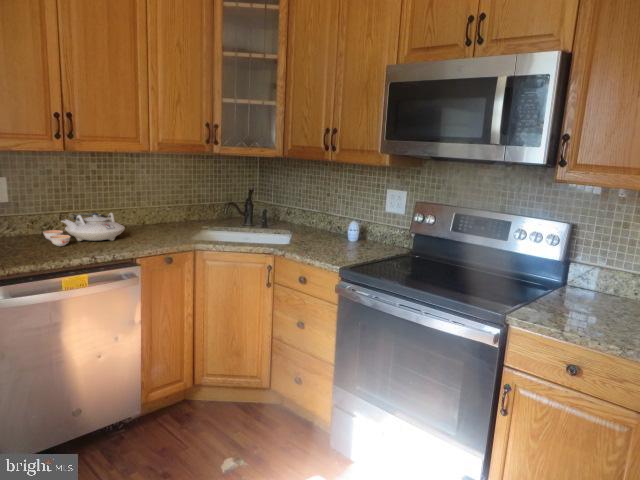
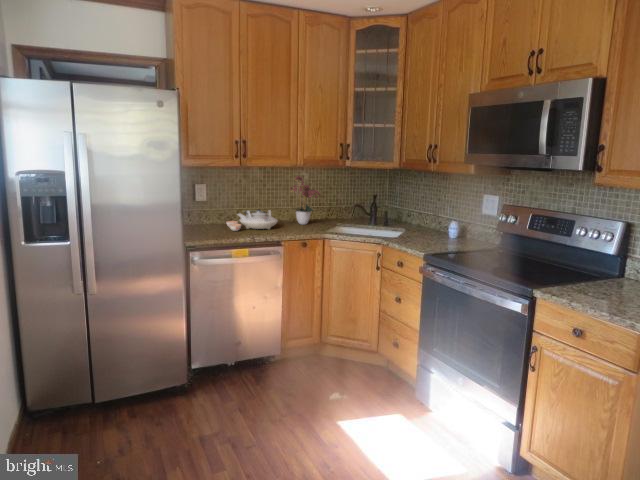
flower arrangement: none [135,161,184,230] -> present [290,176,320,225]

